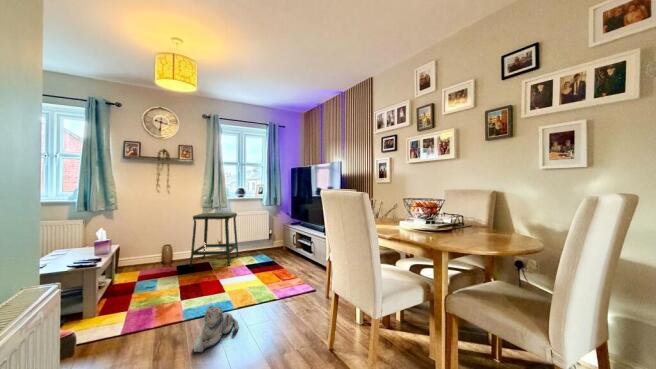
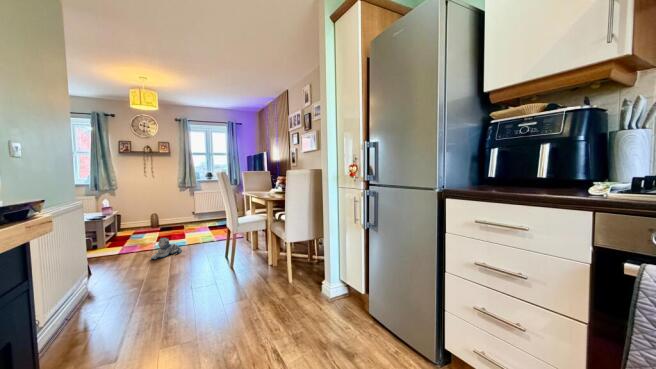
stool: present [190,213,239,267] -> none [169,191,208,228]

